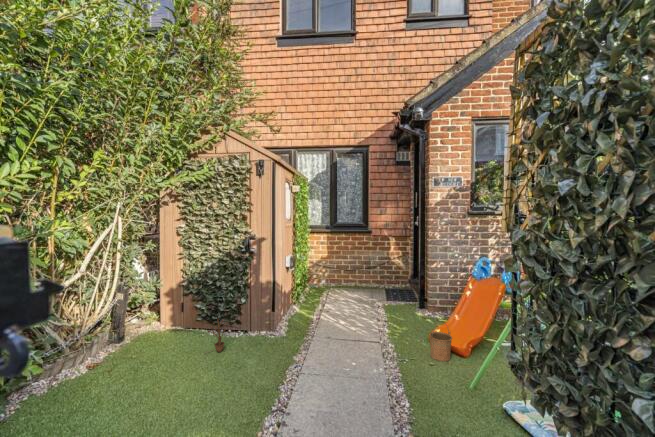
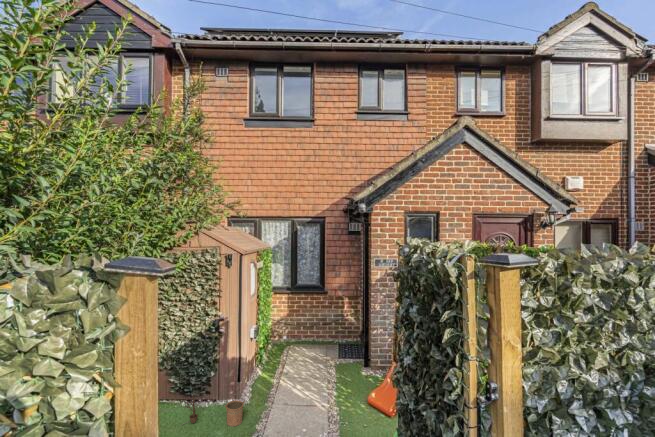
bucket: present [429,323,452,362] -> present [225,400,245,427]

